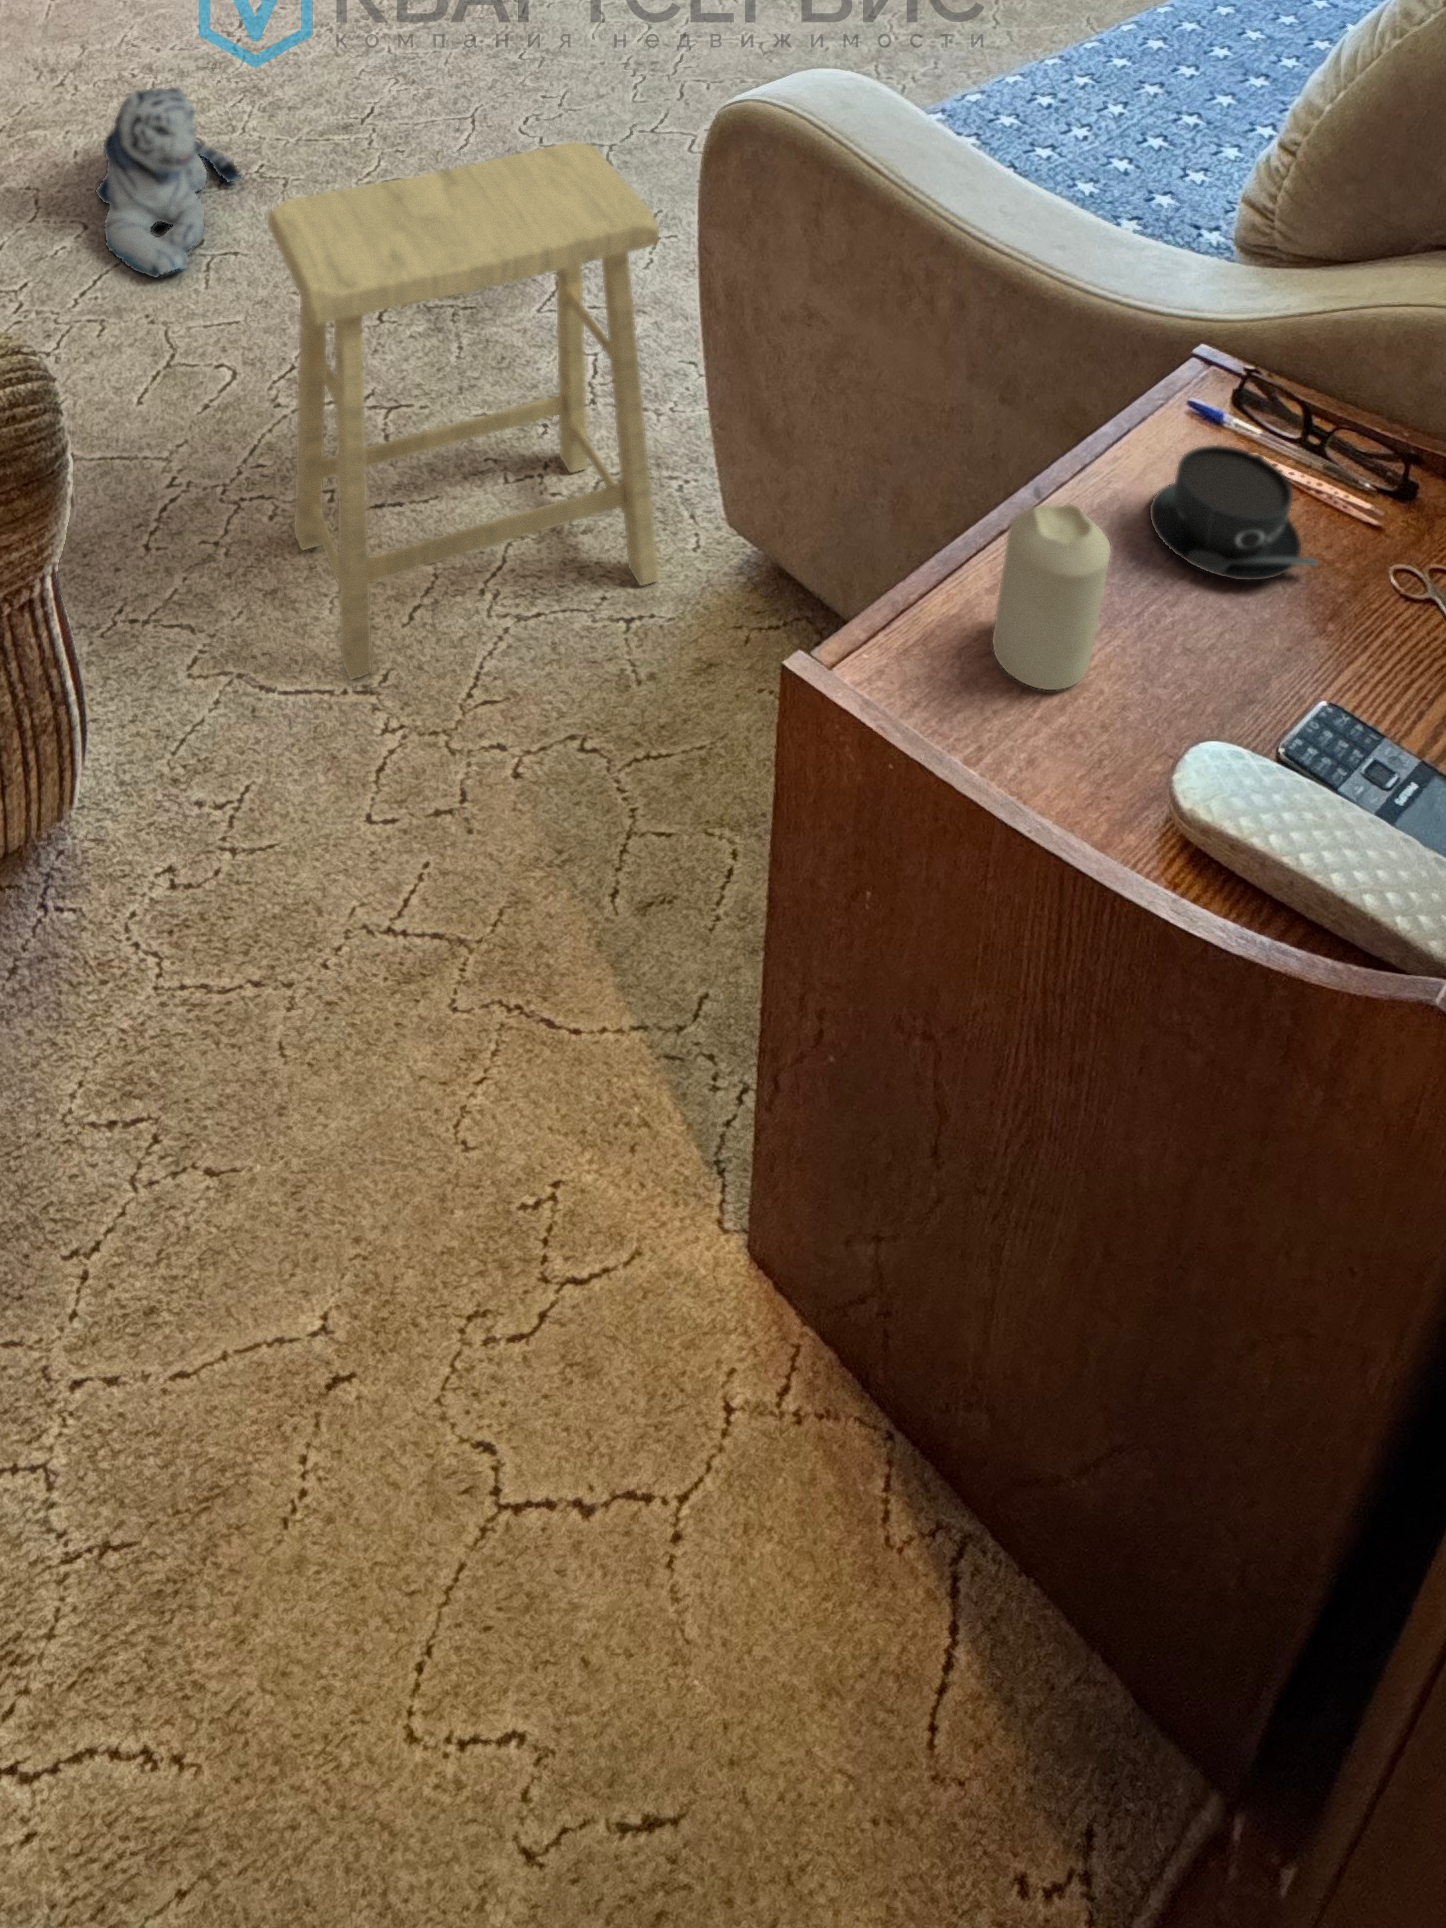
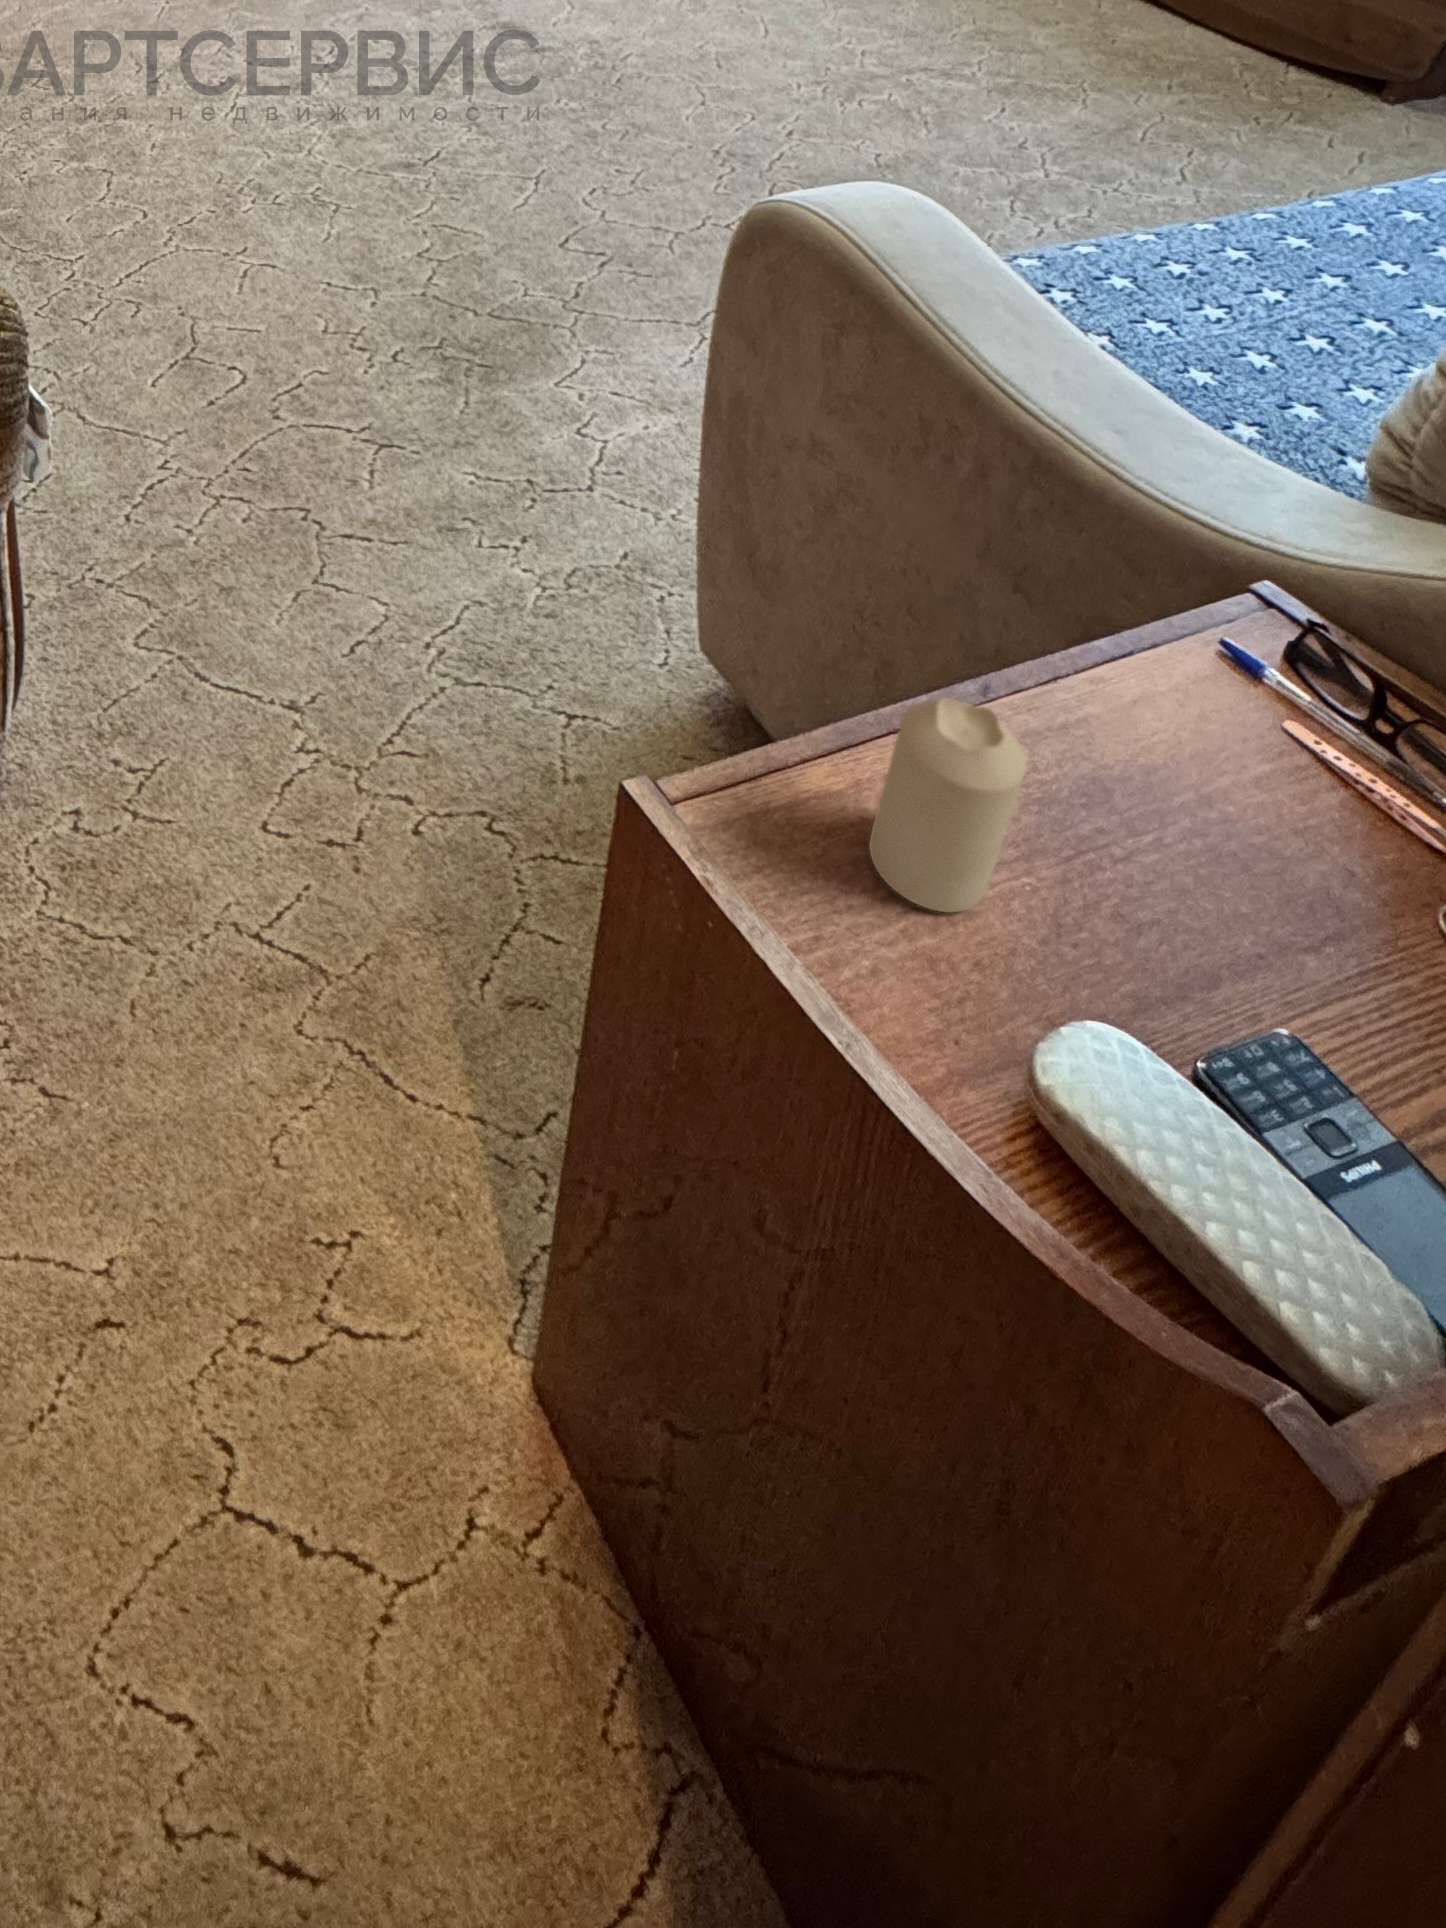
plush toy: present [96,88,240,278] -> none [156,95,293,275]
footstool: present [268,142,659,679] -> none [260,214,661,693]
teacup: present [1150,445,1318,580] -> none [1121,695,1342,878]

